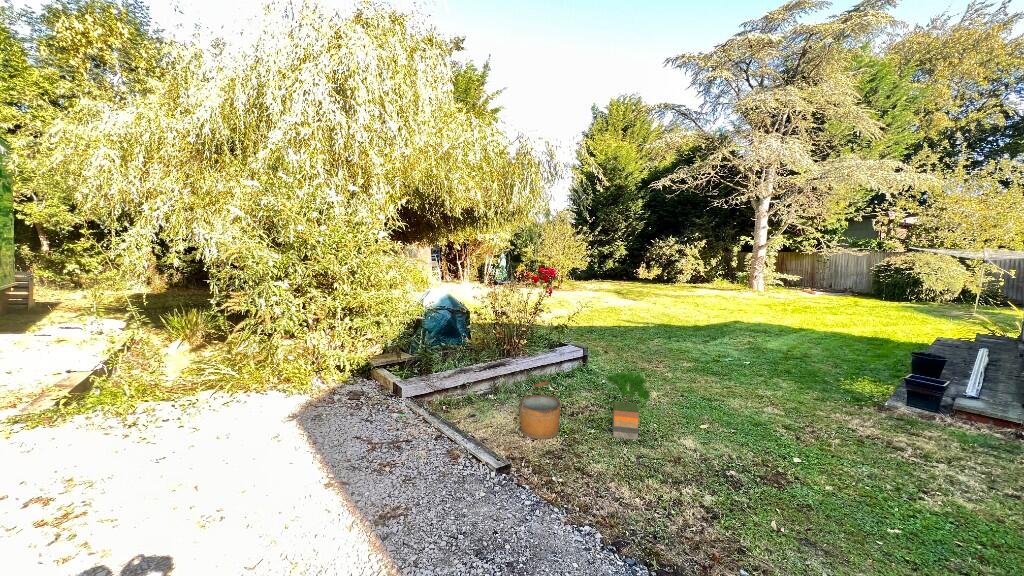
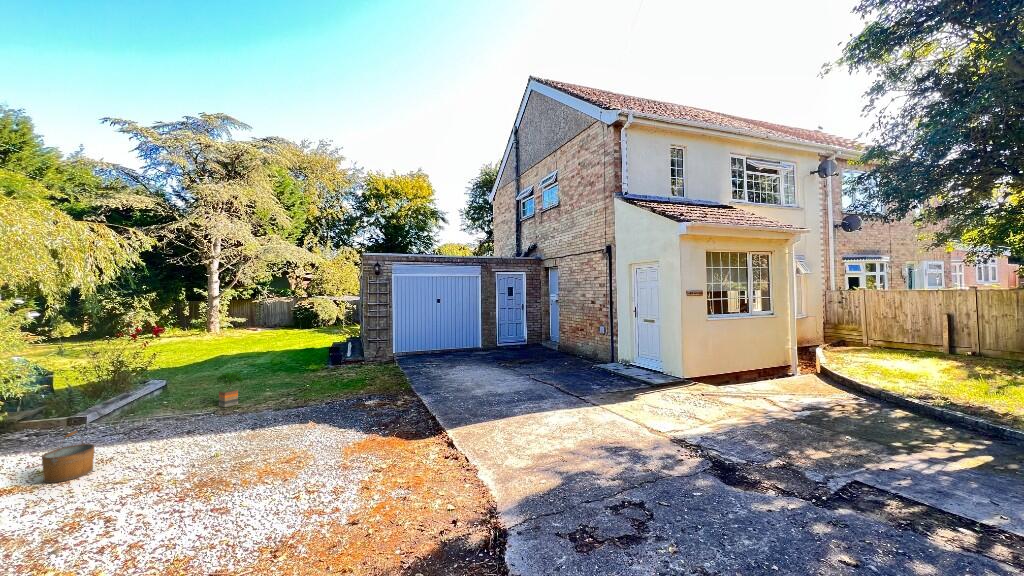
bucket: present [520,381,561,439] -> present [42,431,94,483]

